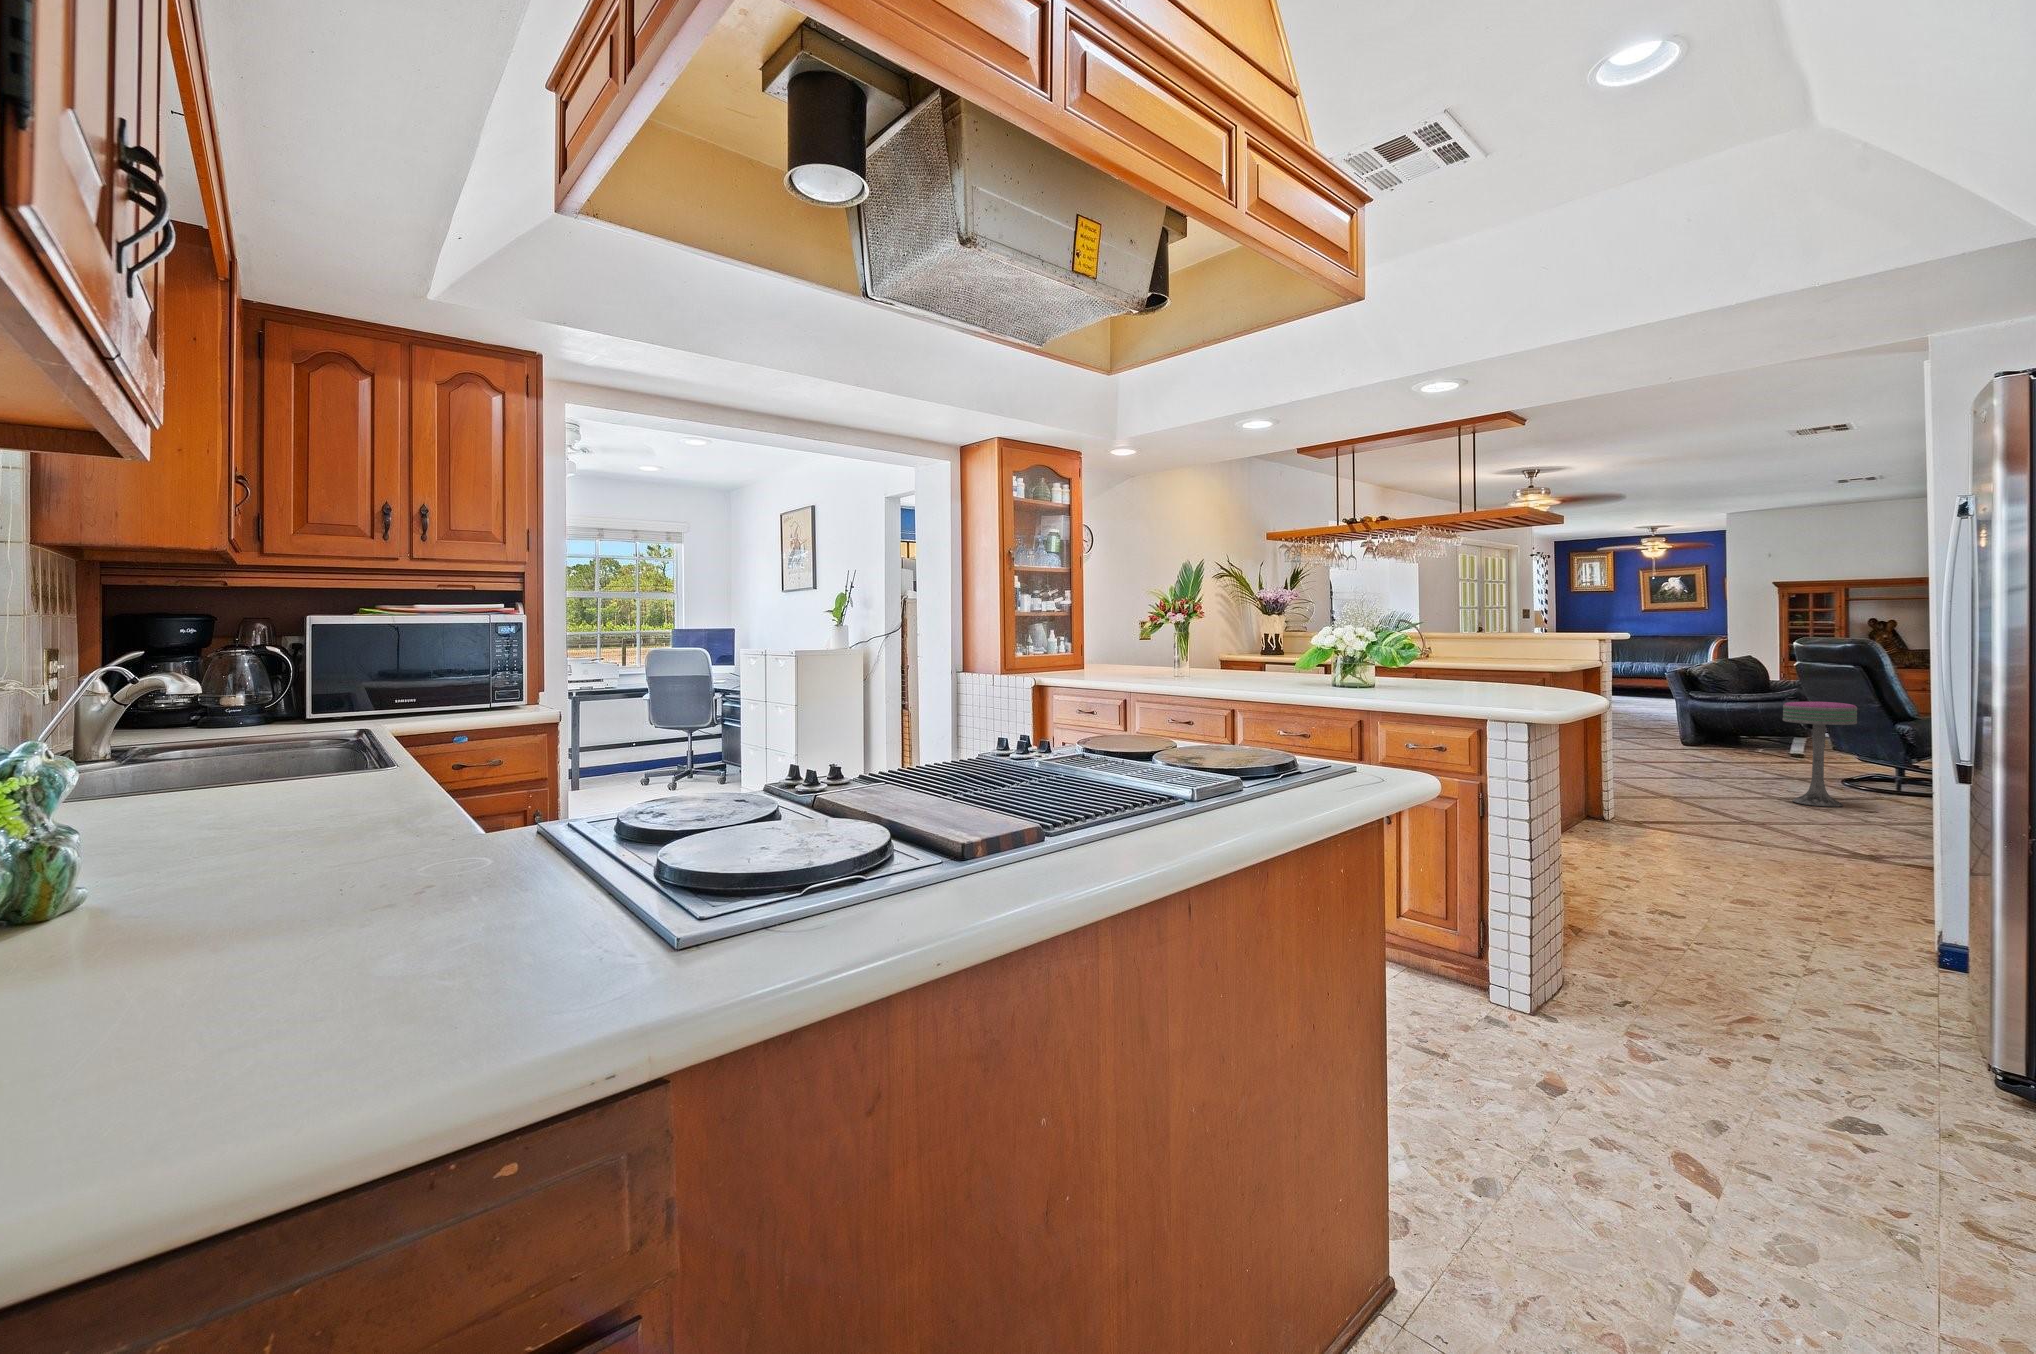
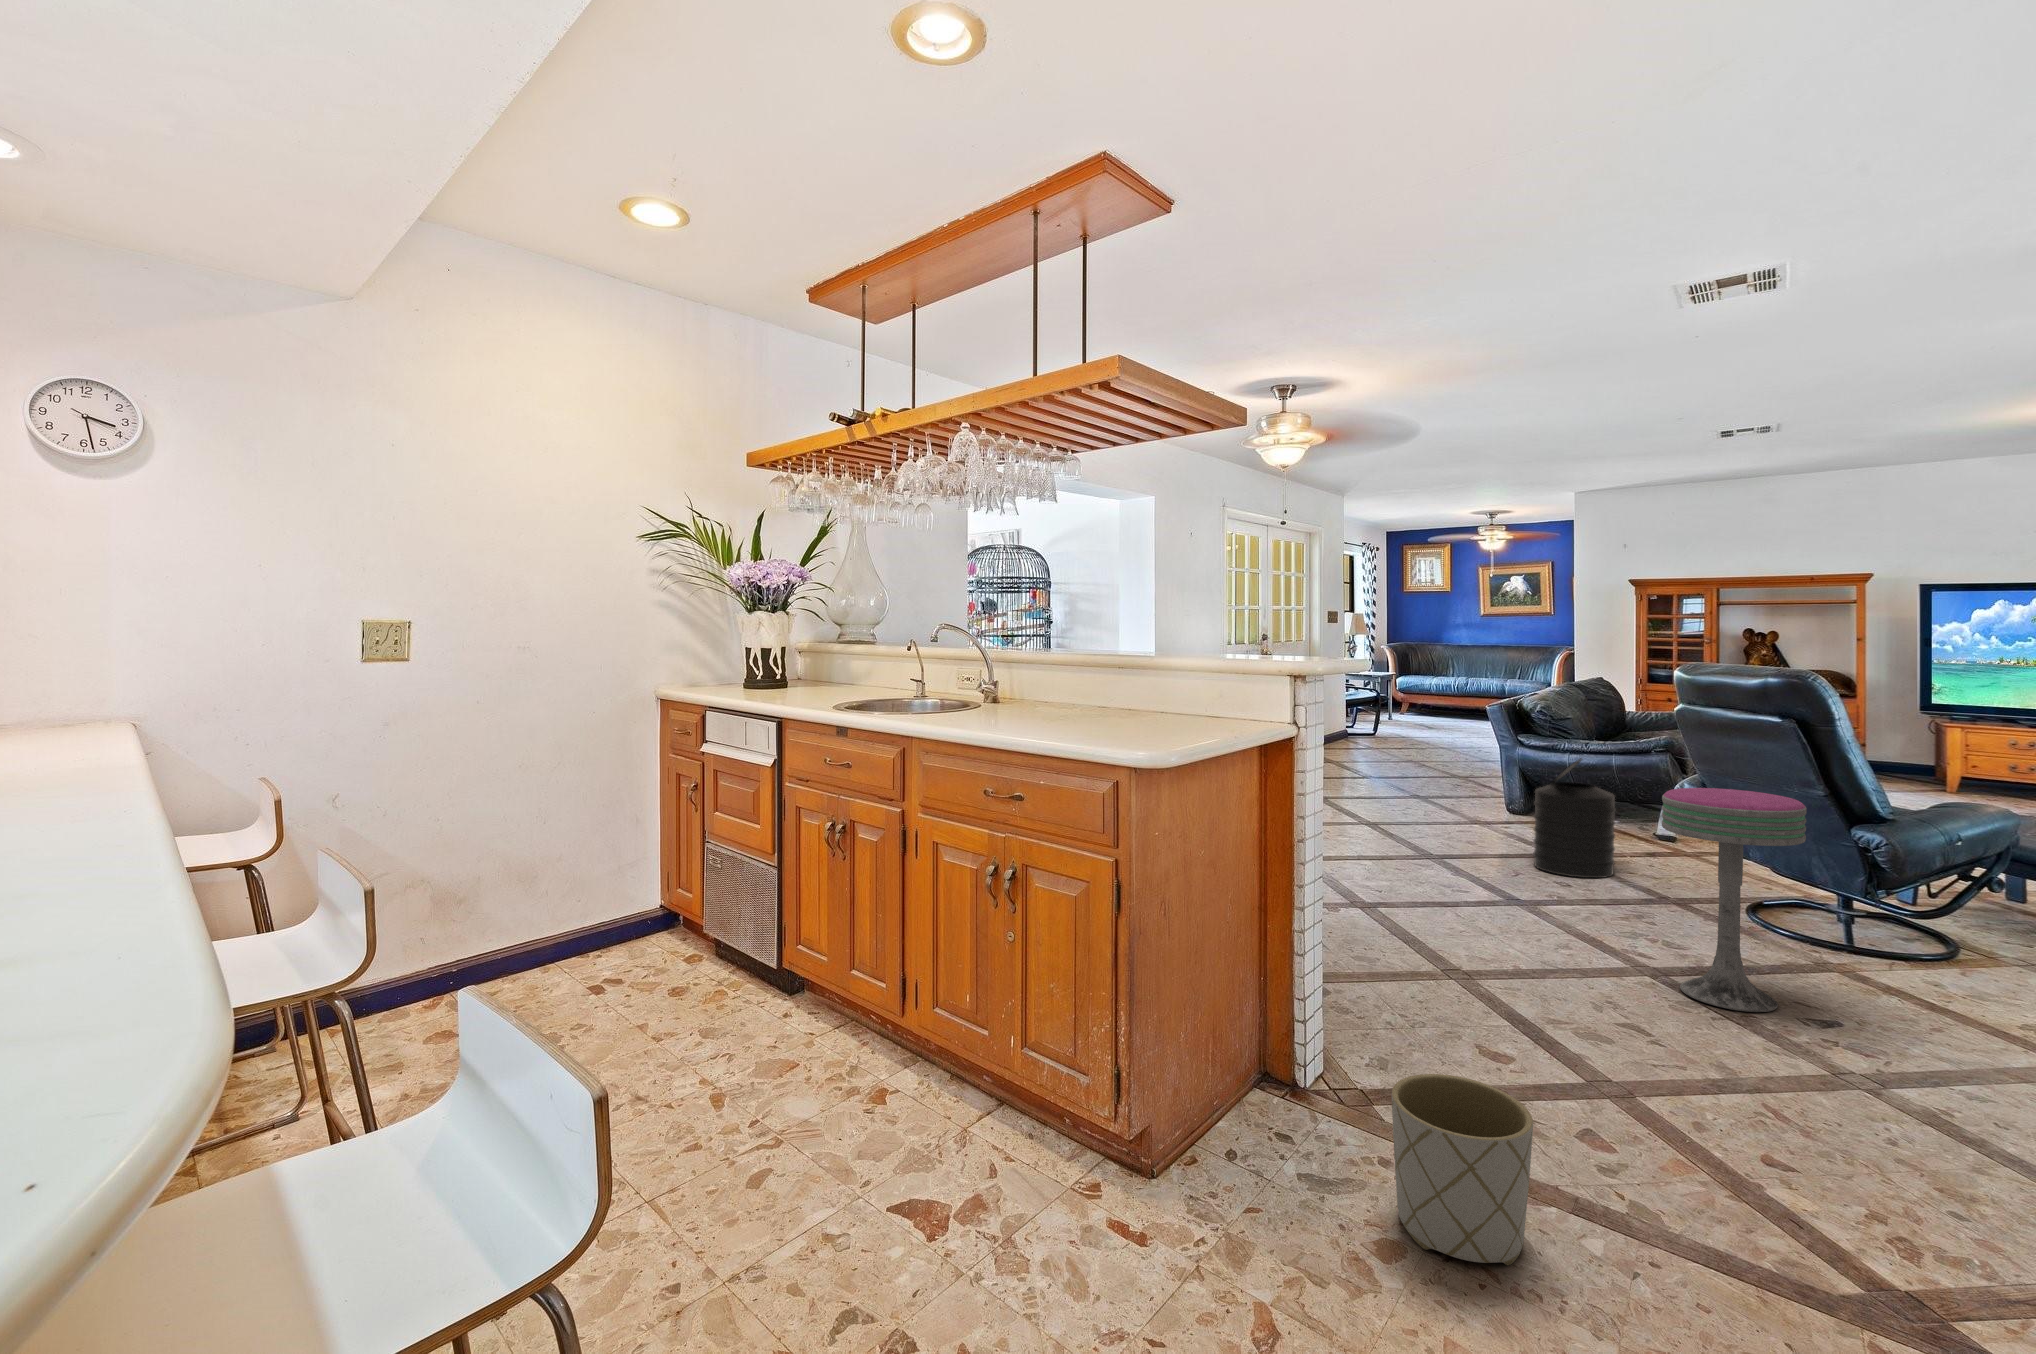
trash can: none [1705,699,1759,770] -> present [1533,759,1616,878]
planter: none [1665,793,1723,848] -> present [1392,1074,1533,1265]

